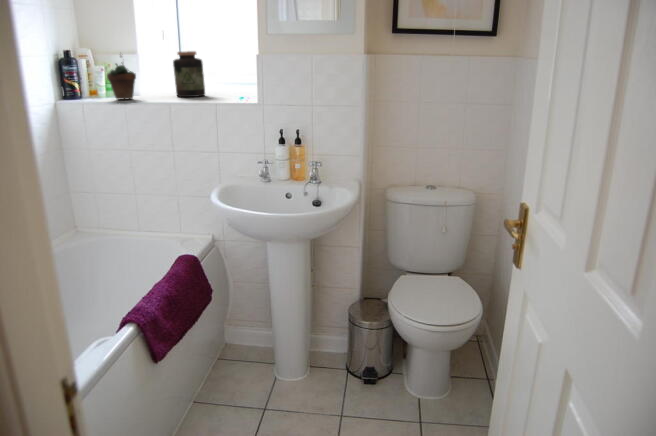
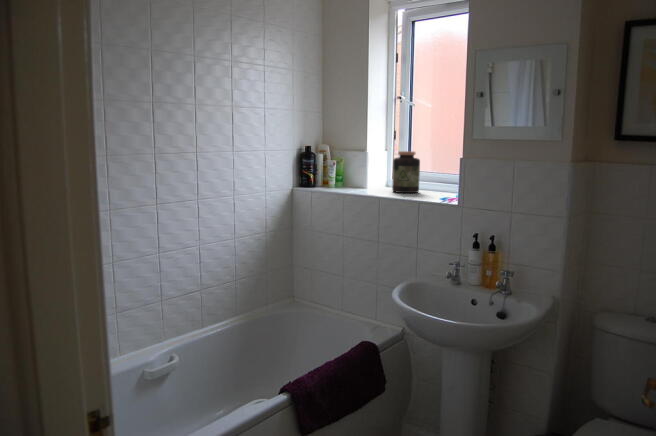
succulent plant: present [107,63,136,100] -> none [335,150,359,191]

